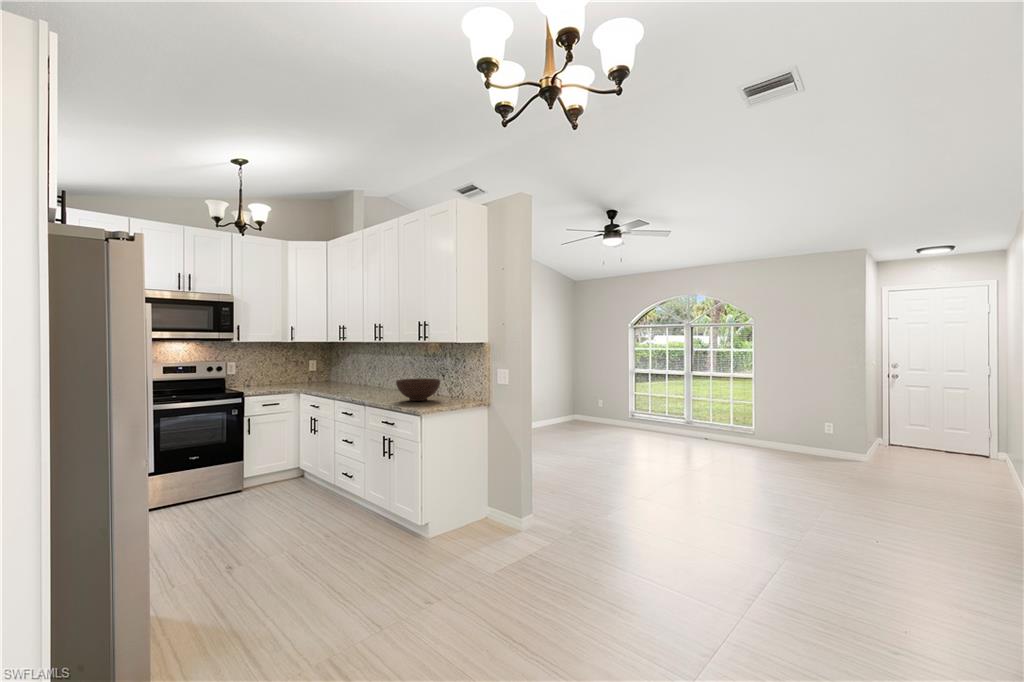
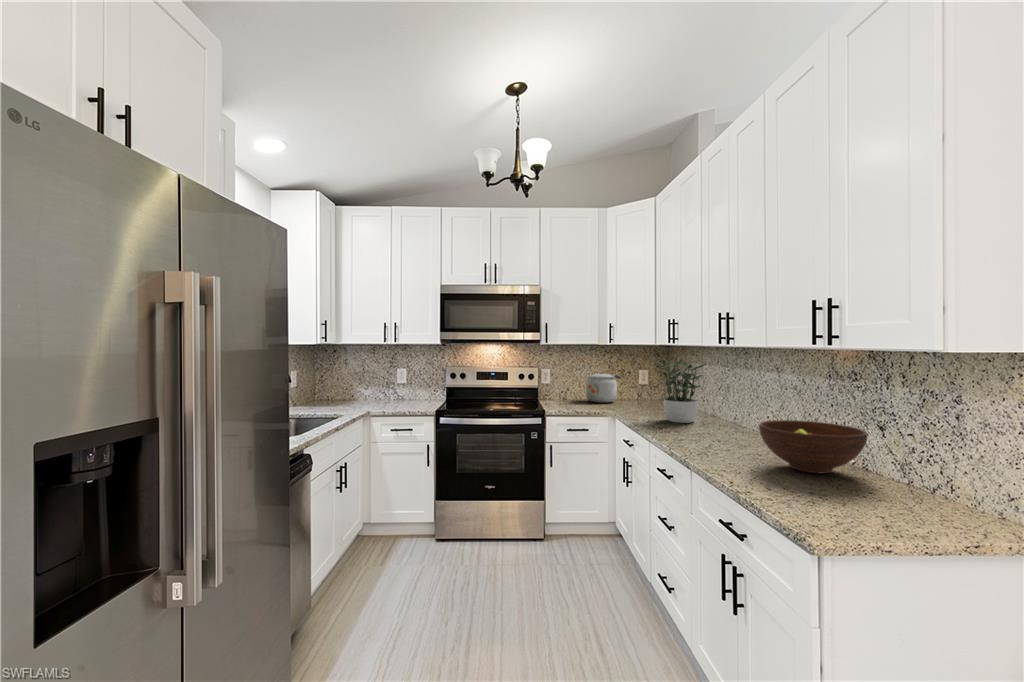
potted plant: none [330,349,363,391] -> present [656,357,705,423]
kettle: none [263,362,297,386] -> present [585,372,621,403]

